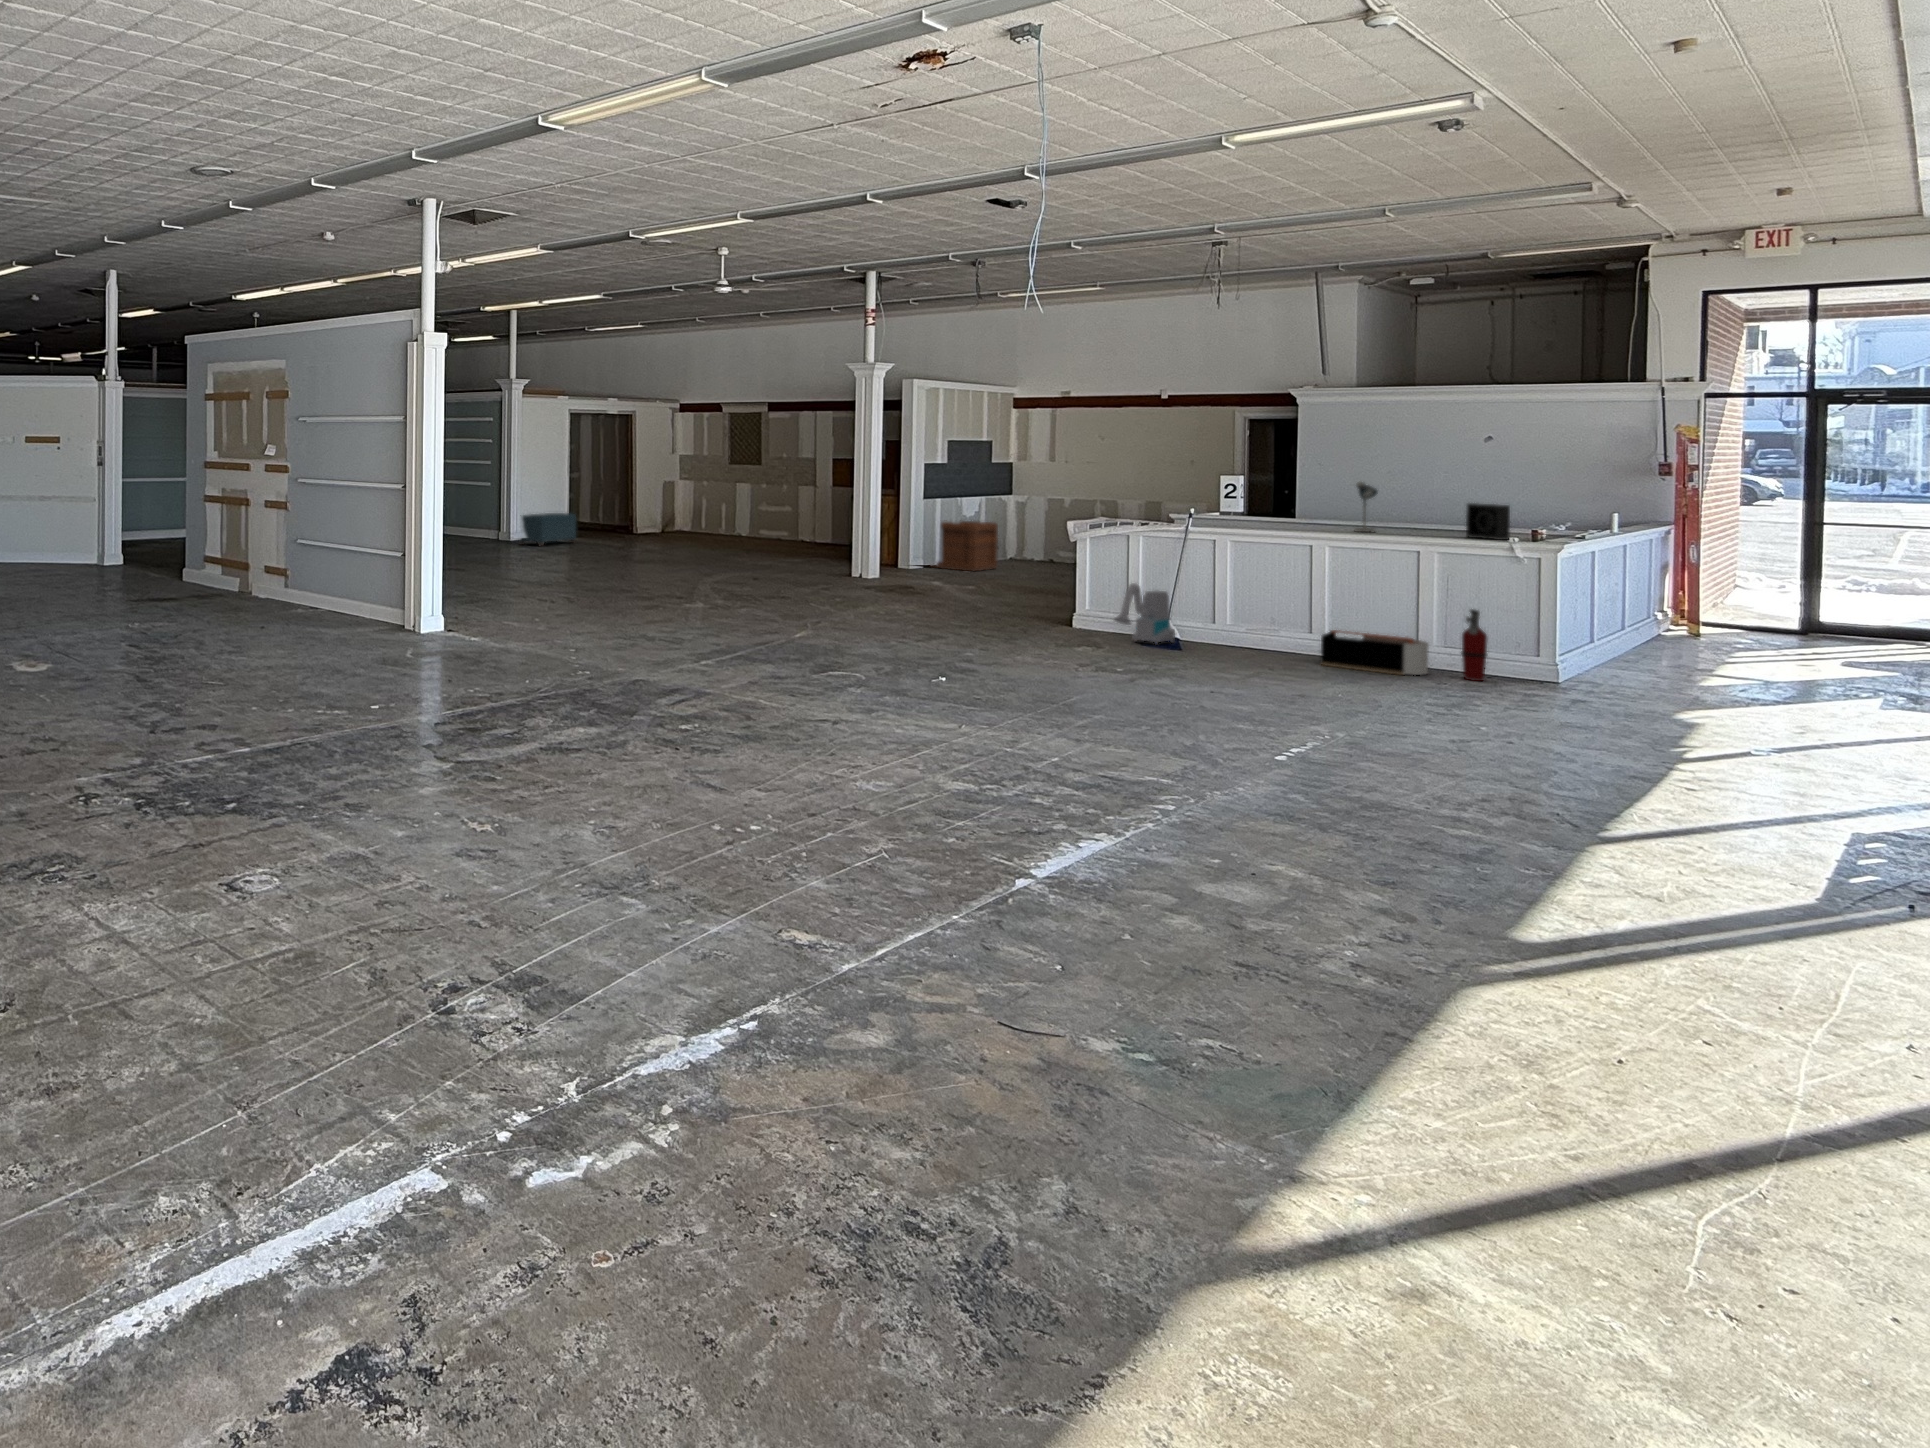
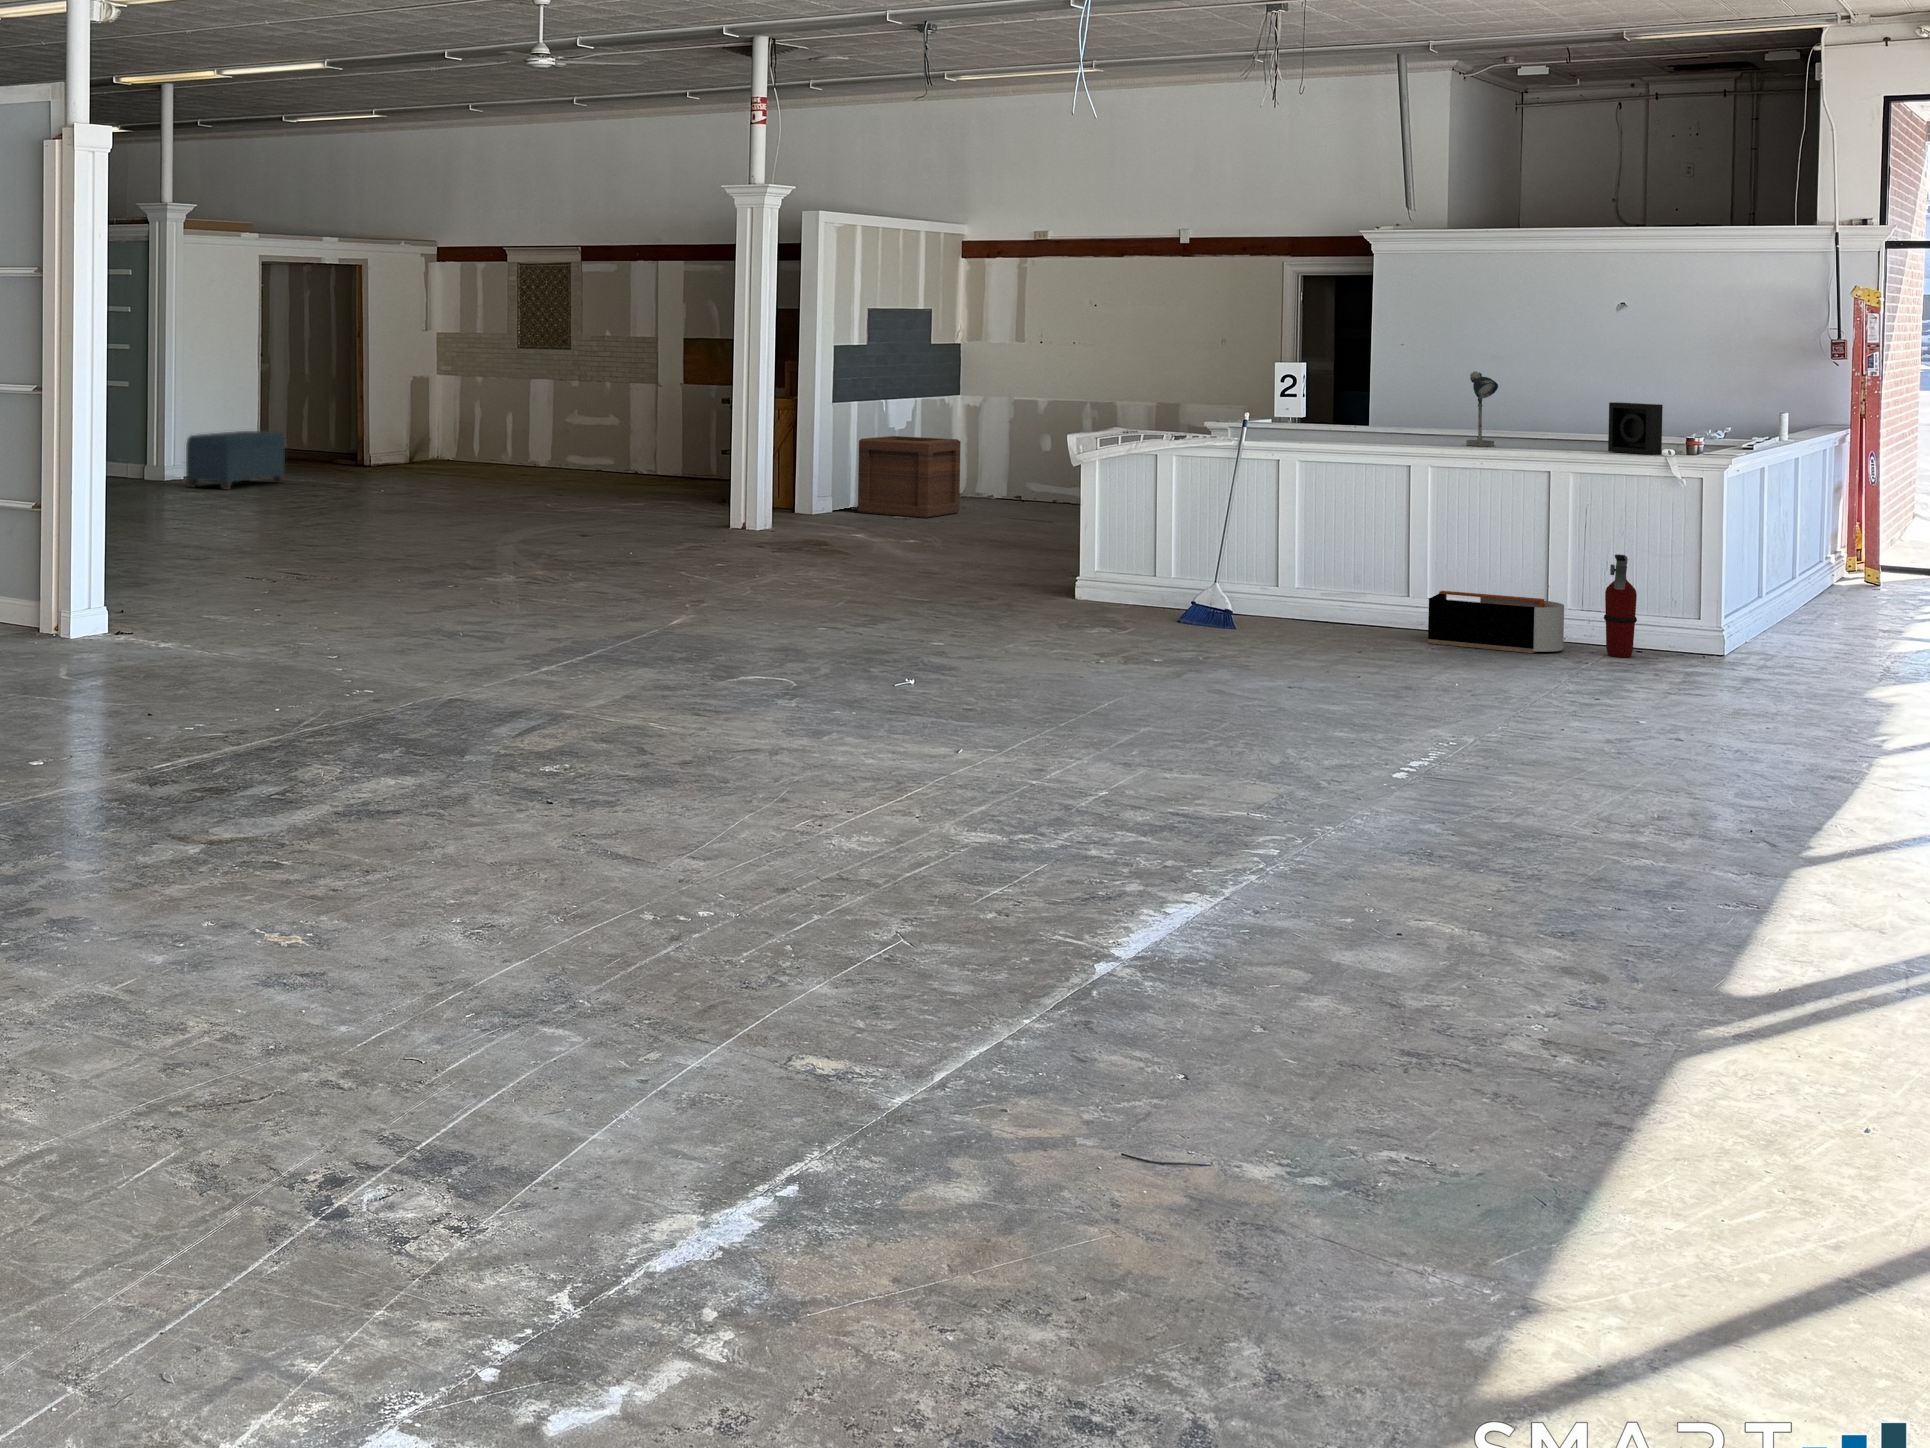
vacuum cleaner: present [1114,583,1175,644] -> none [1150,528,1233,622]

